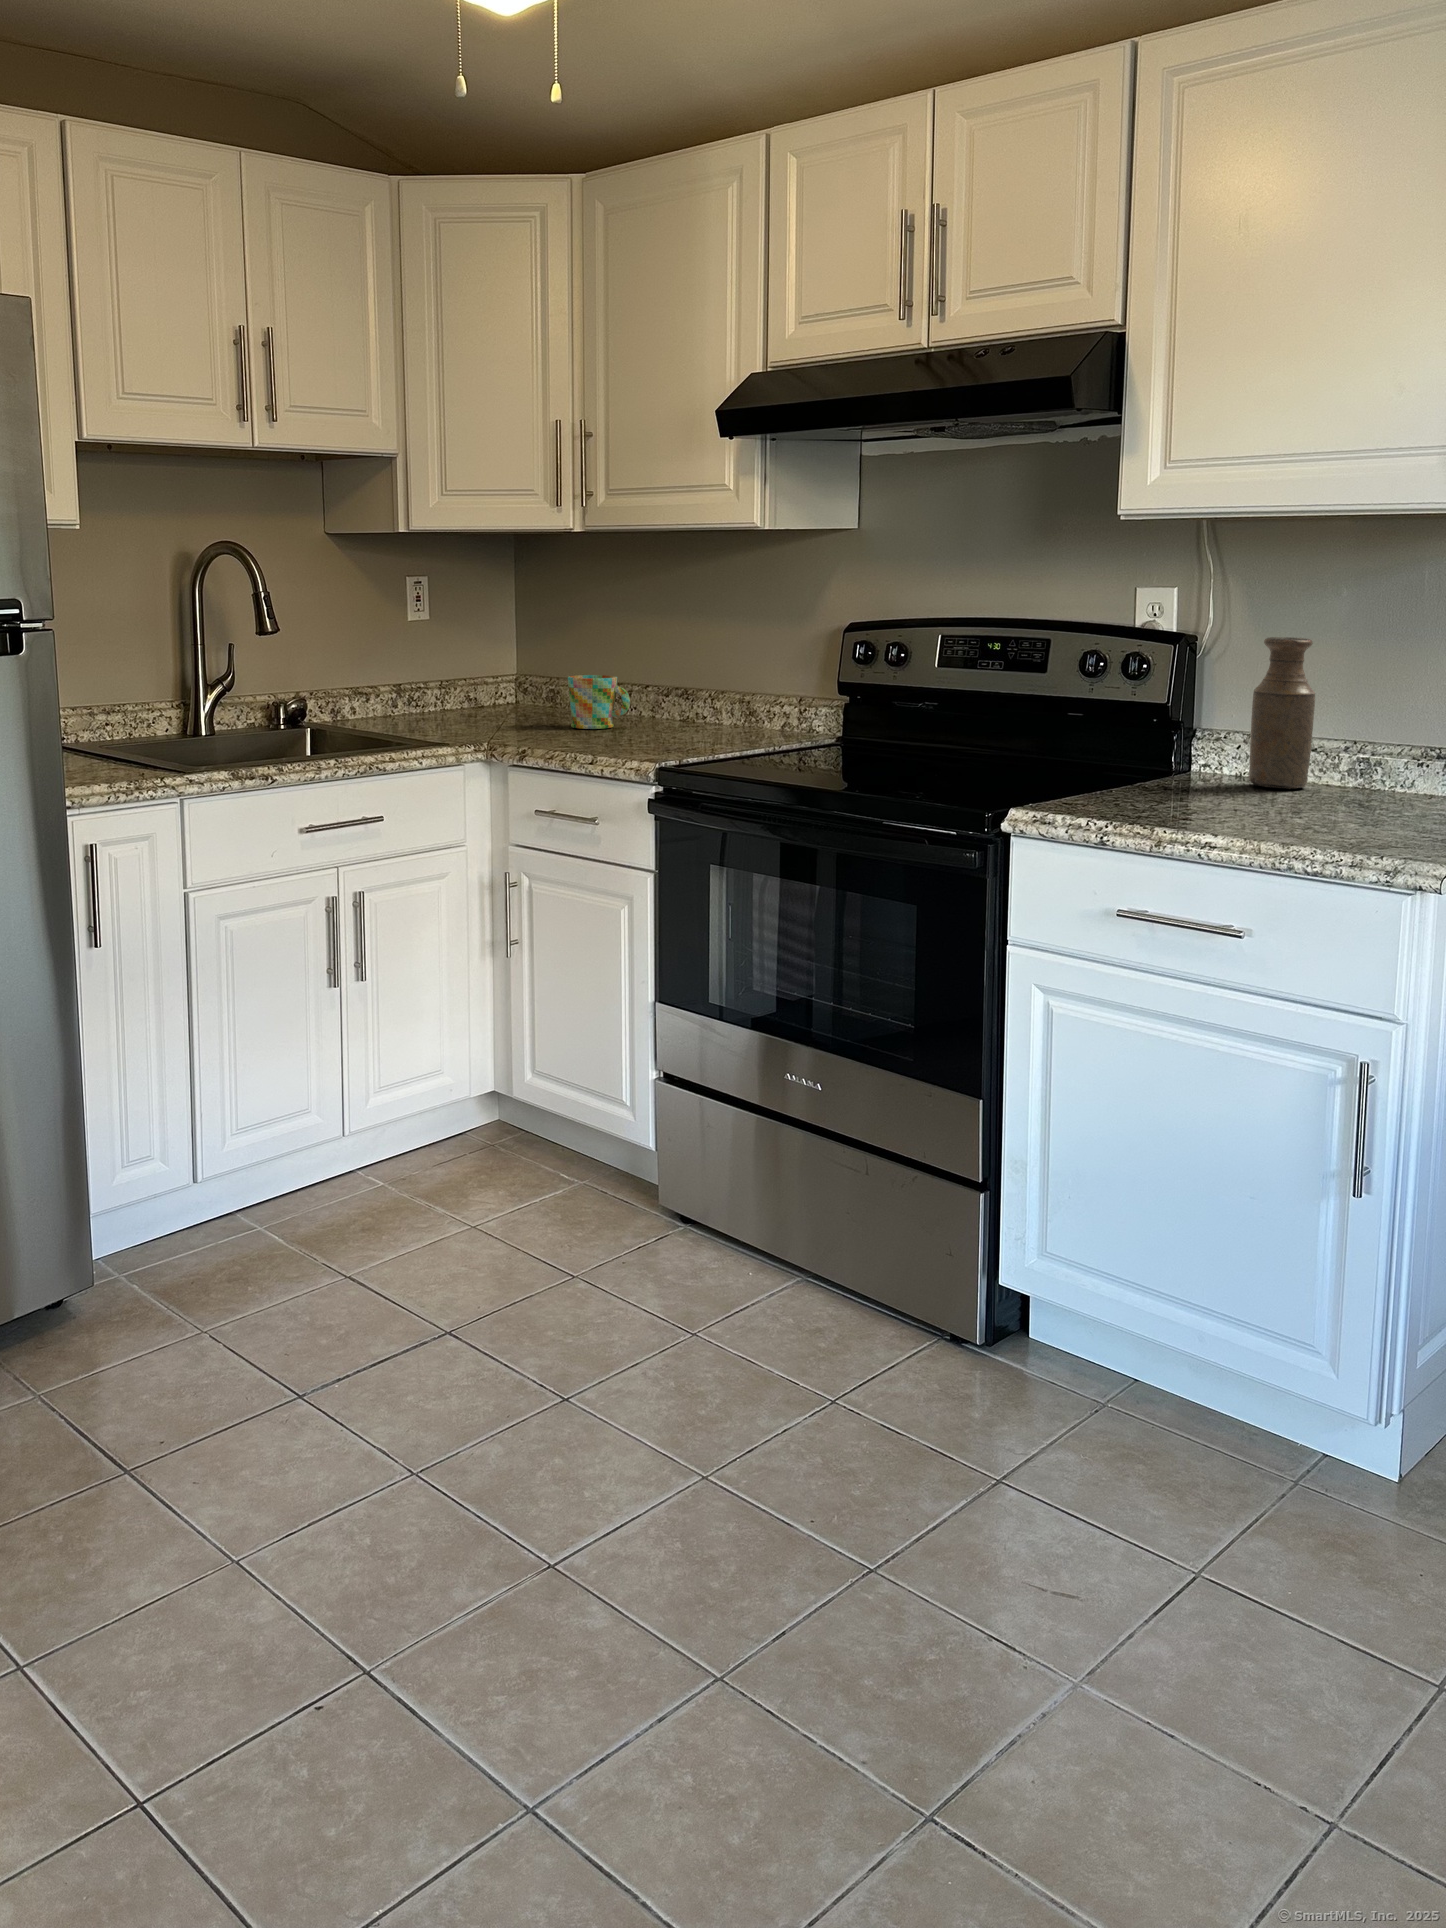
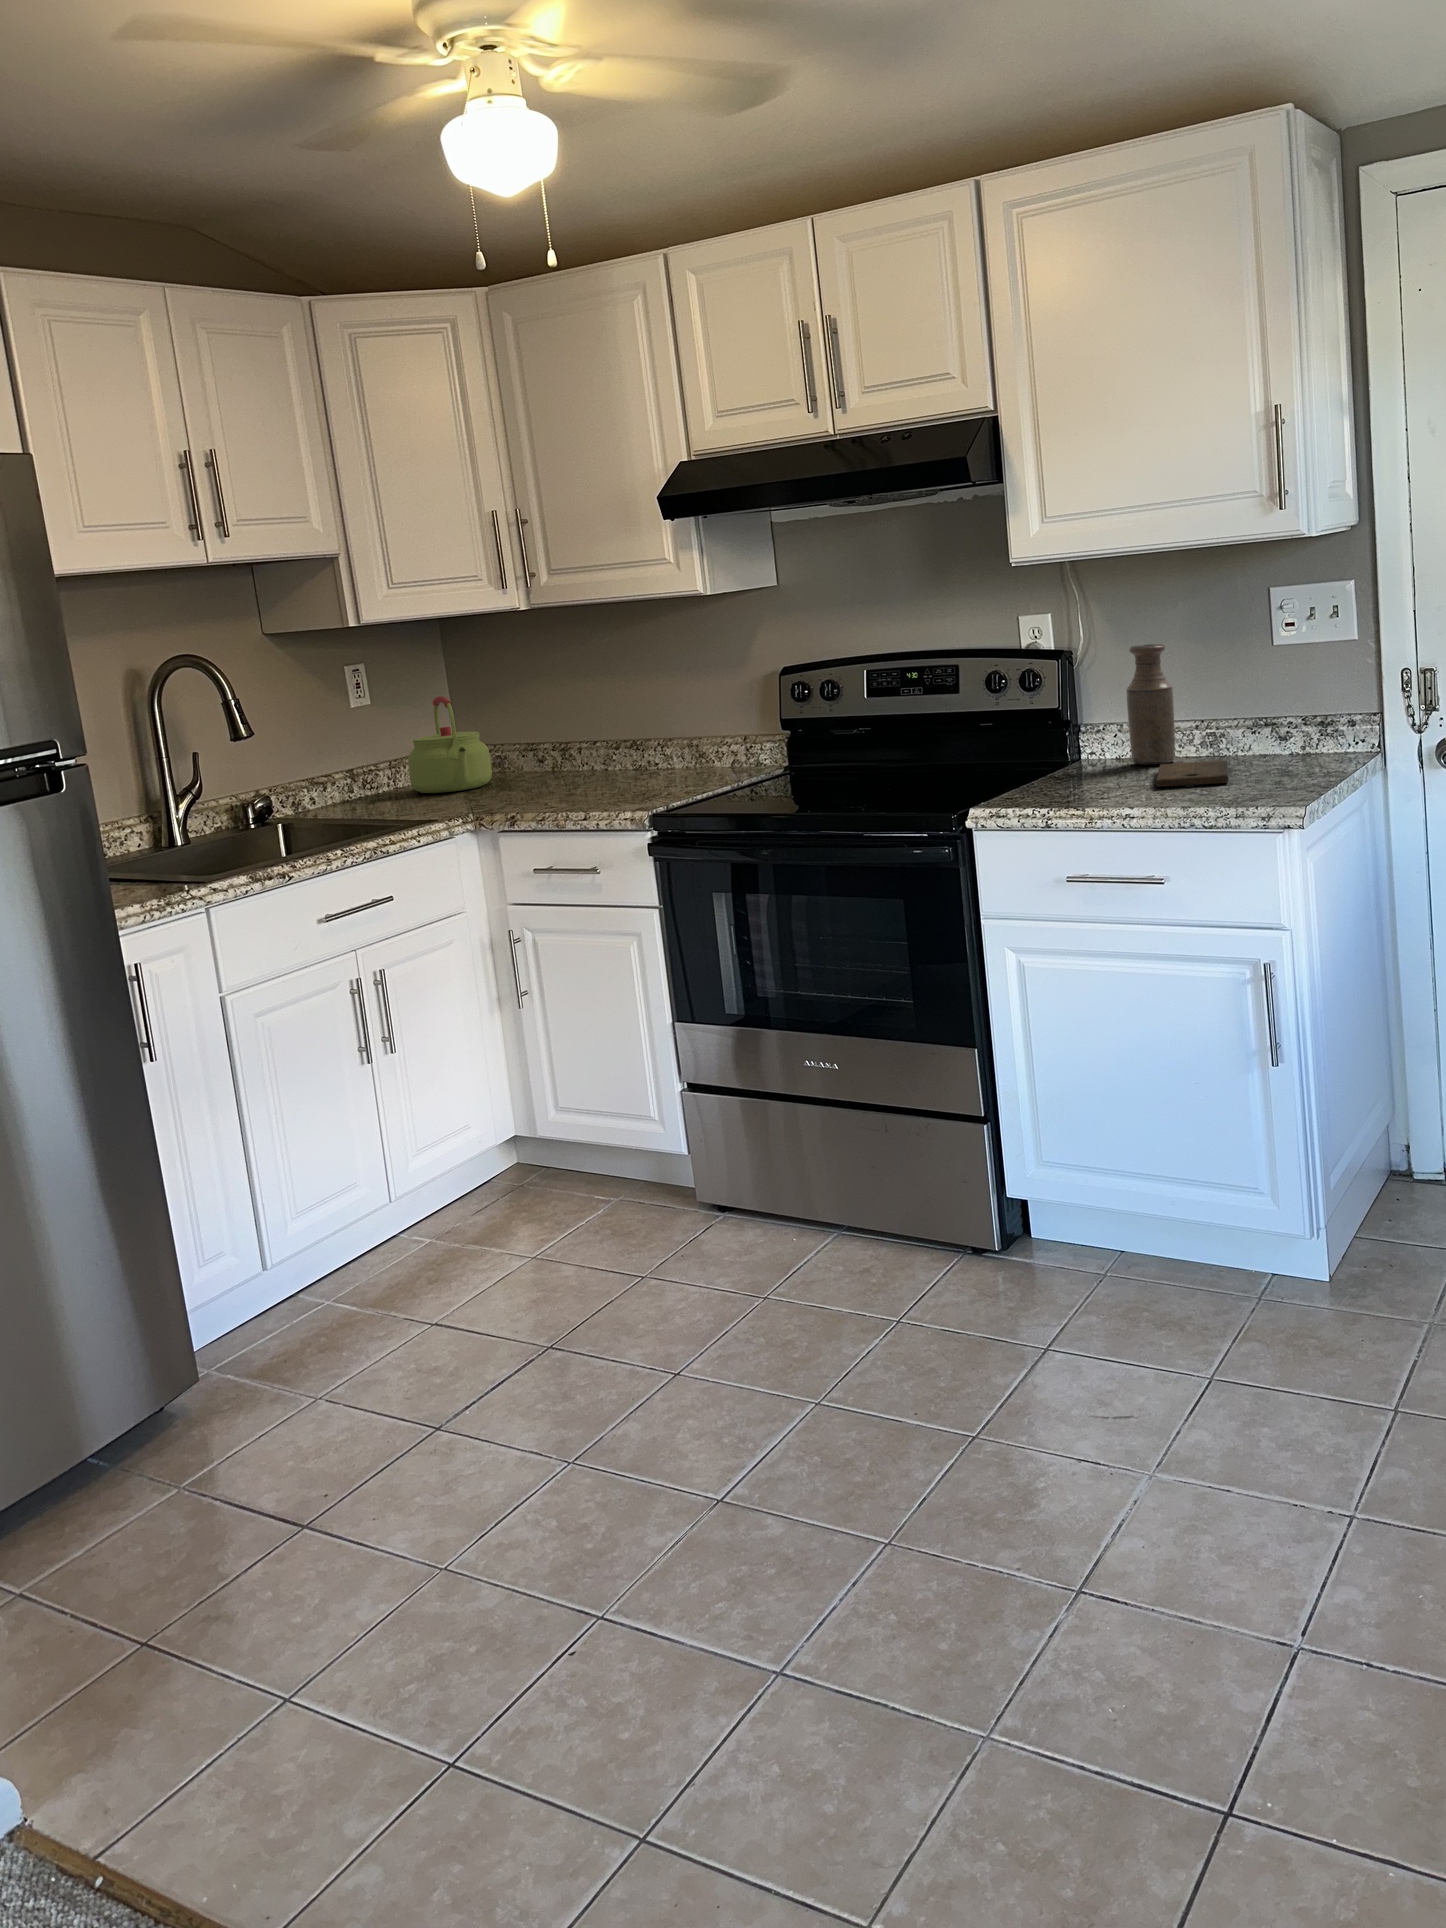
kettle: none [456,617,541,720] -> present [408,696,492,793]
mug: present [568,675,630,729] -> none [524,738,584,790]
cutting board: none [1261,788,1371,821] -> present [1156,760,1228,787]

